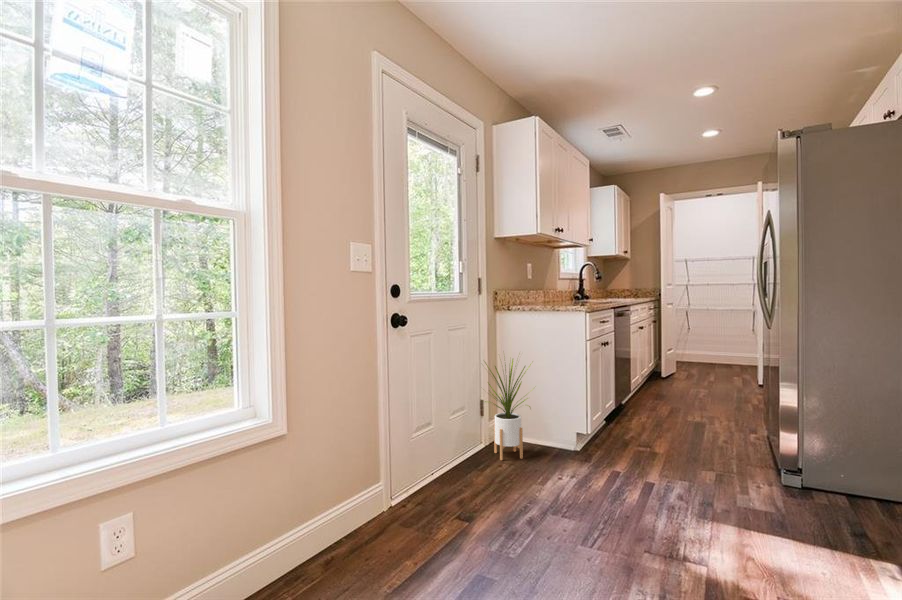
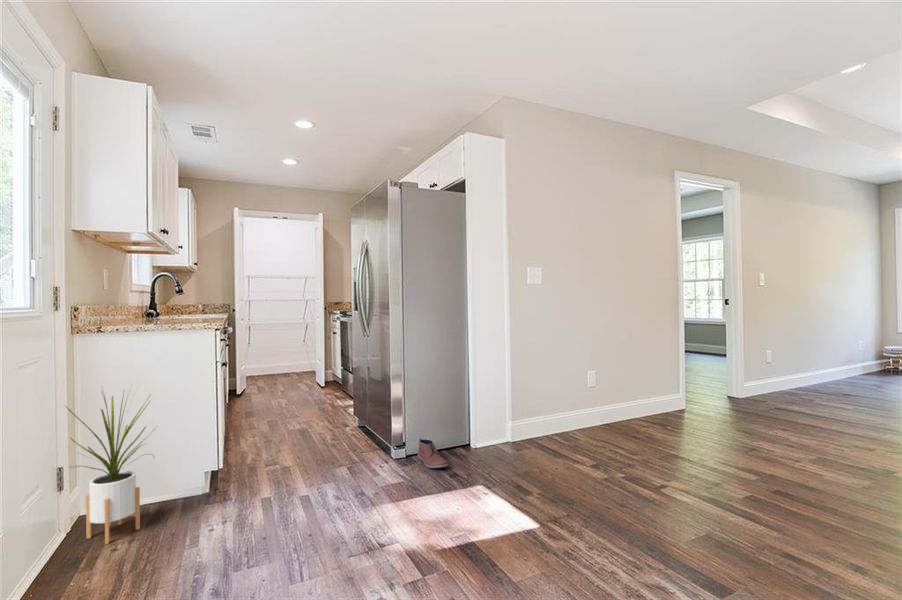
shoe: none [820,472,860,522] -> present [418,438,448,468]

